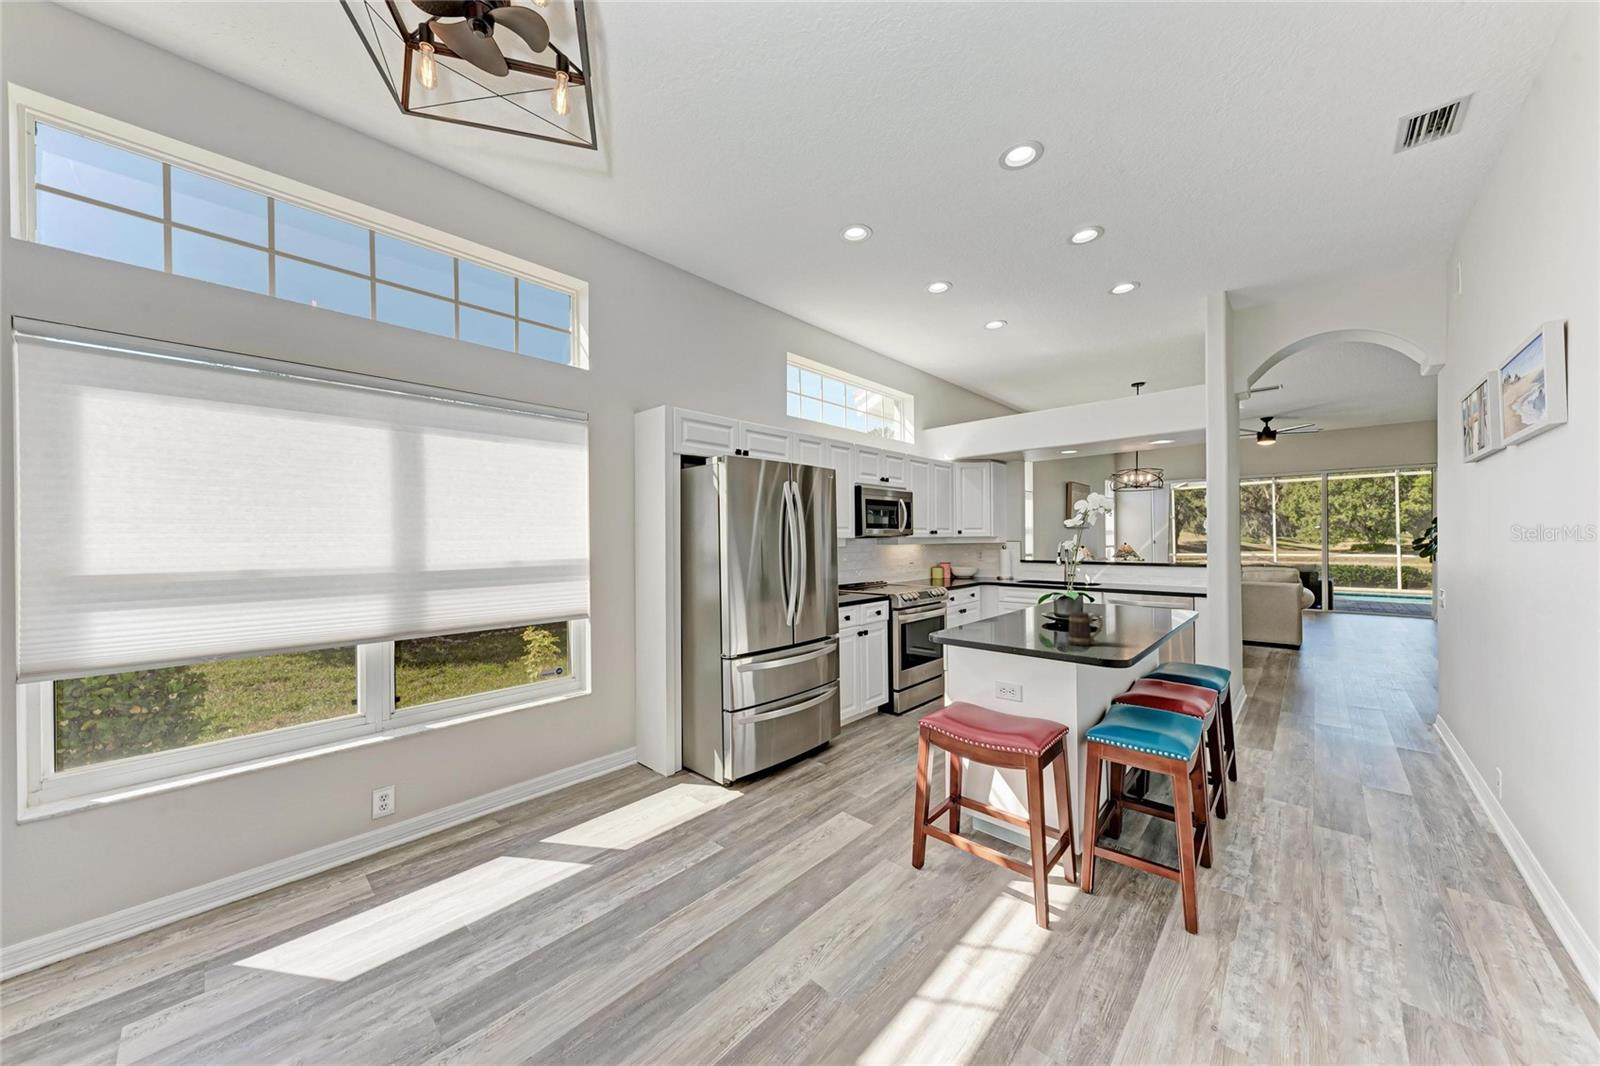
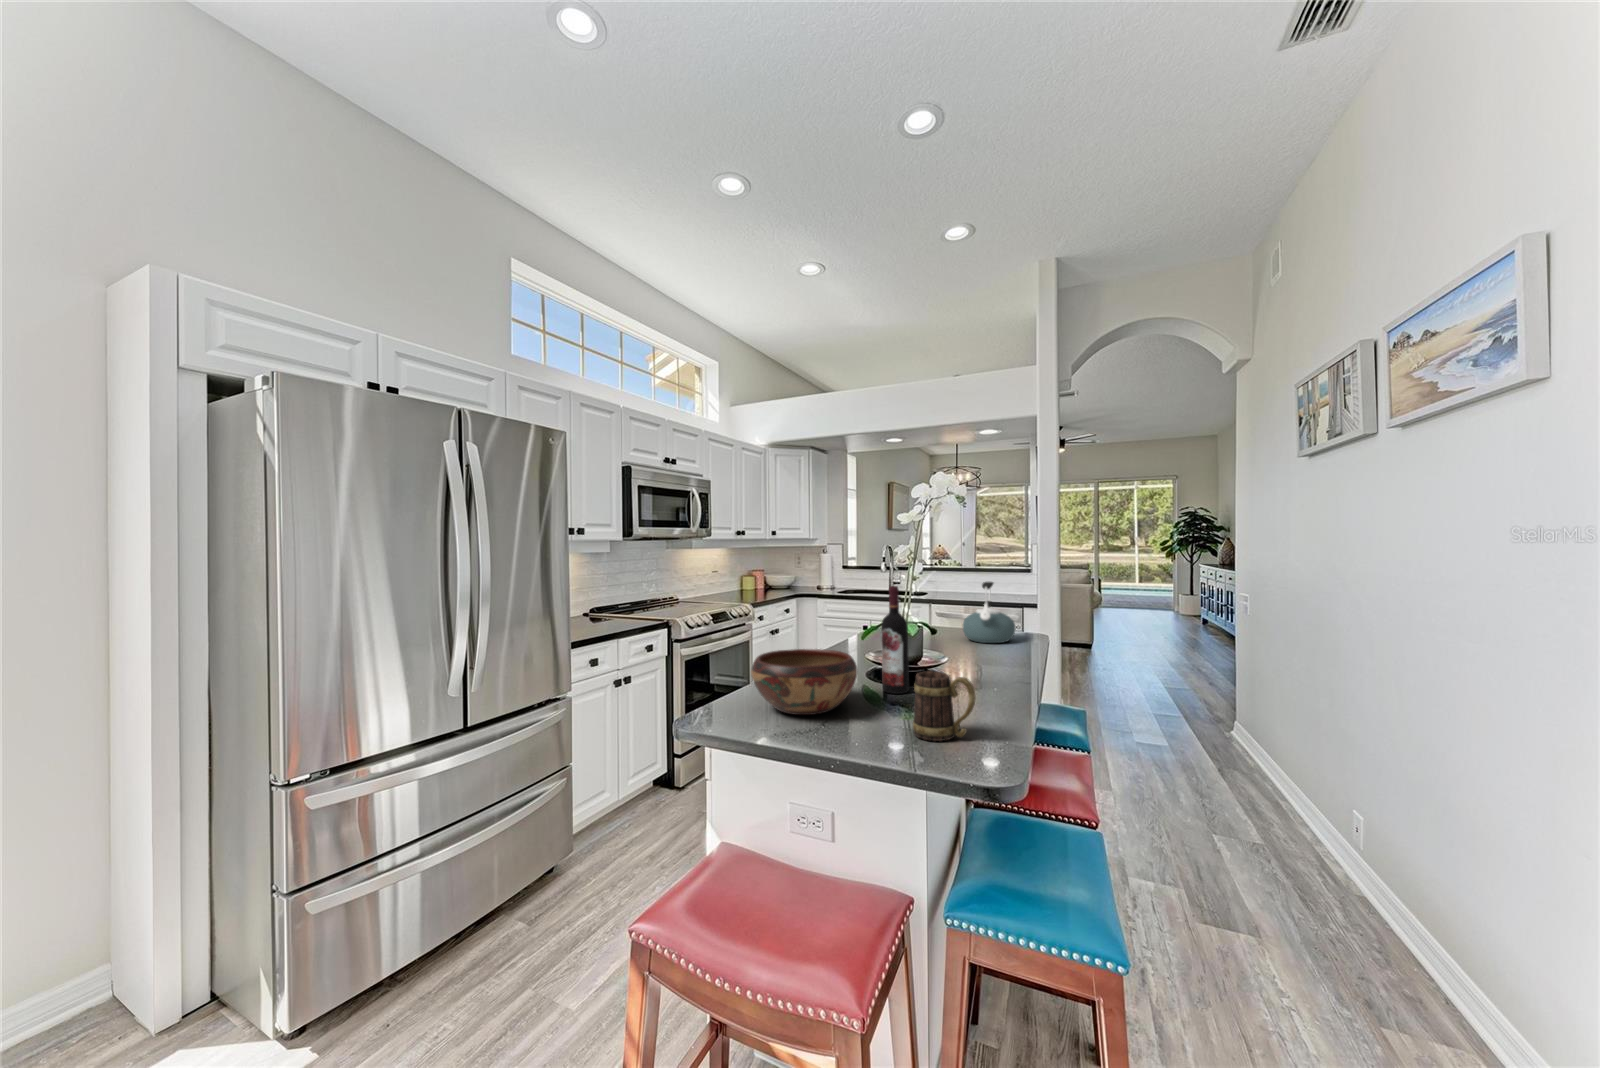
wine bottle: none [1051,568,1069,631] -> present [881,586,909,694]
kettle: none [1114,571,1155,614] -> present [963,582,1015,643]
decorative bowl: none [975,603,1036,635] -> present [751,649,857,715]

